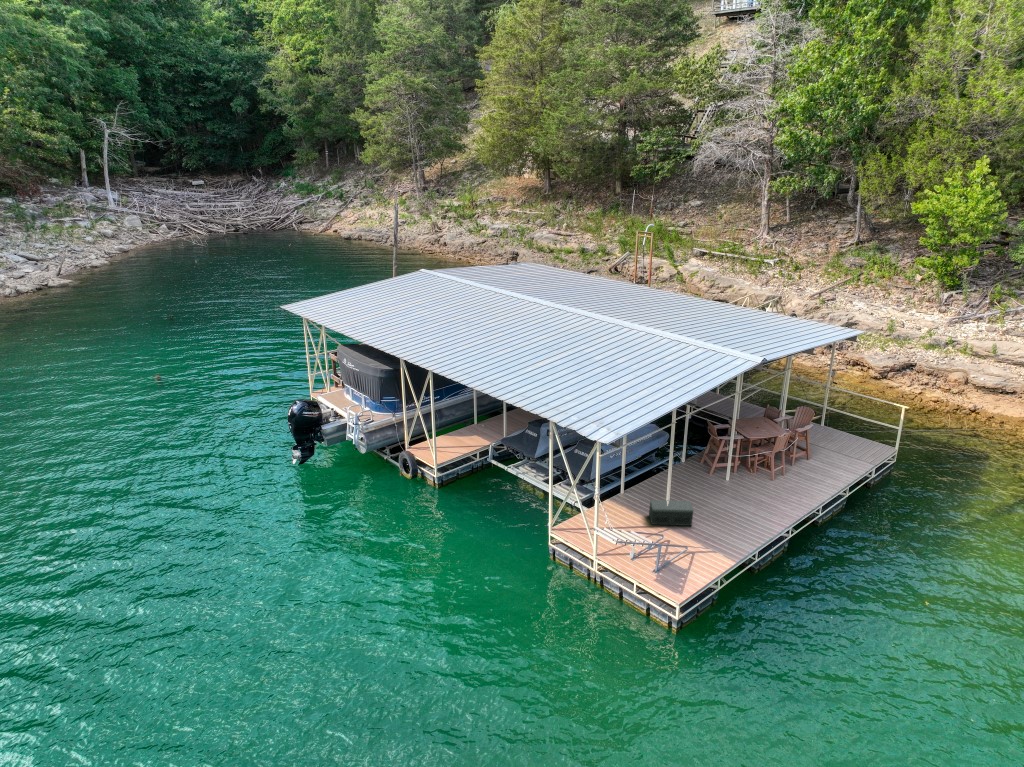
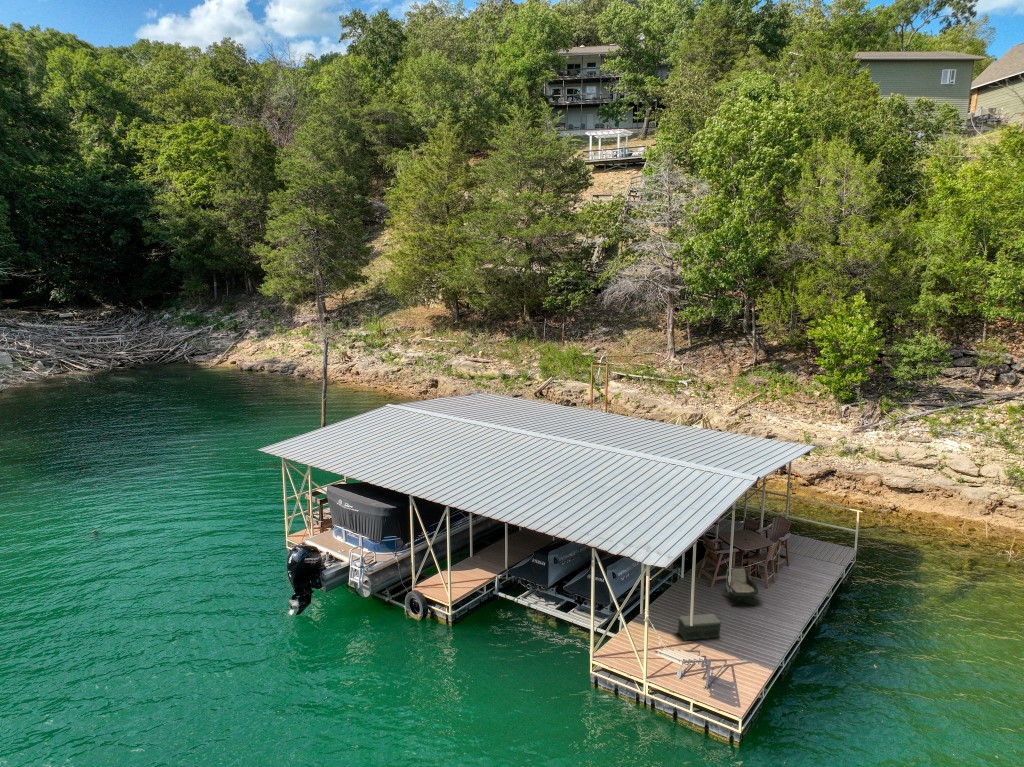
lounge chair: none [716,455,752,499] -> present [726,566,758,606]

